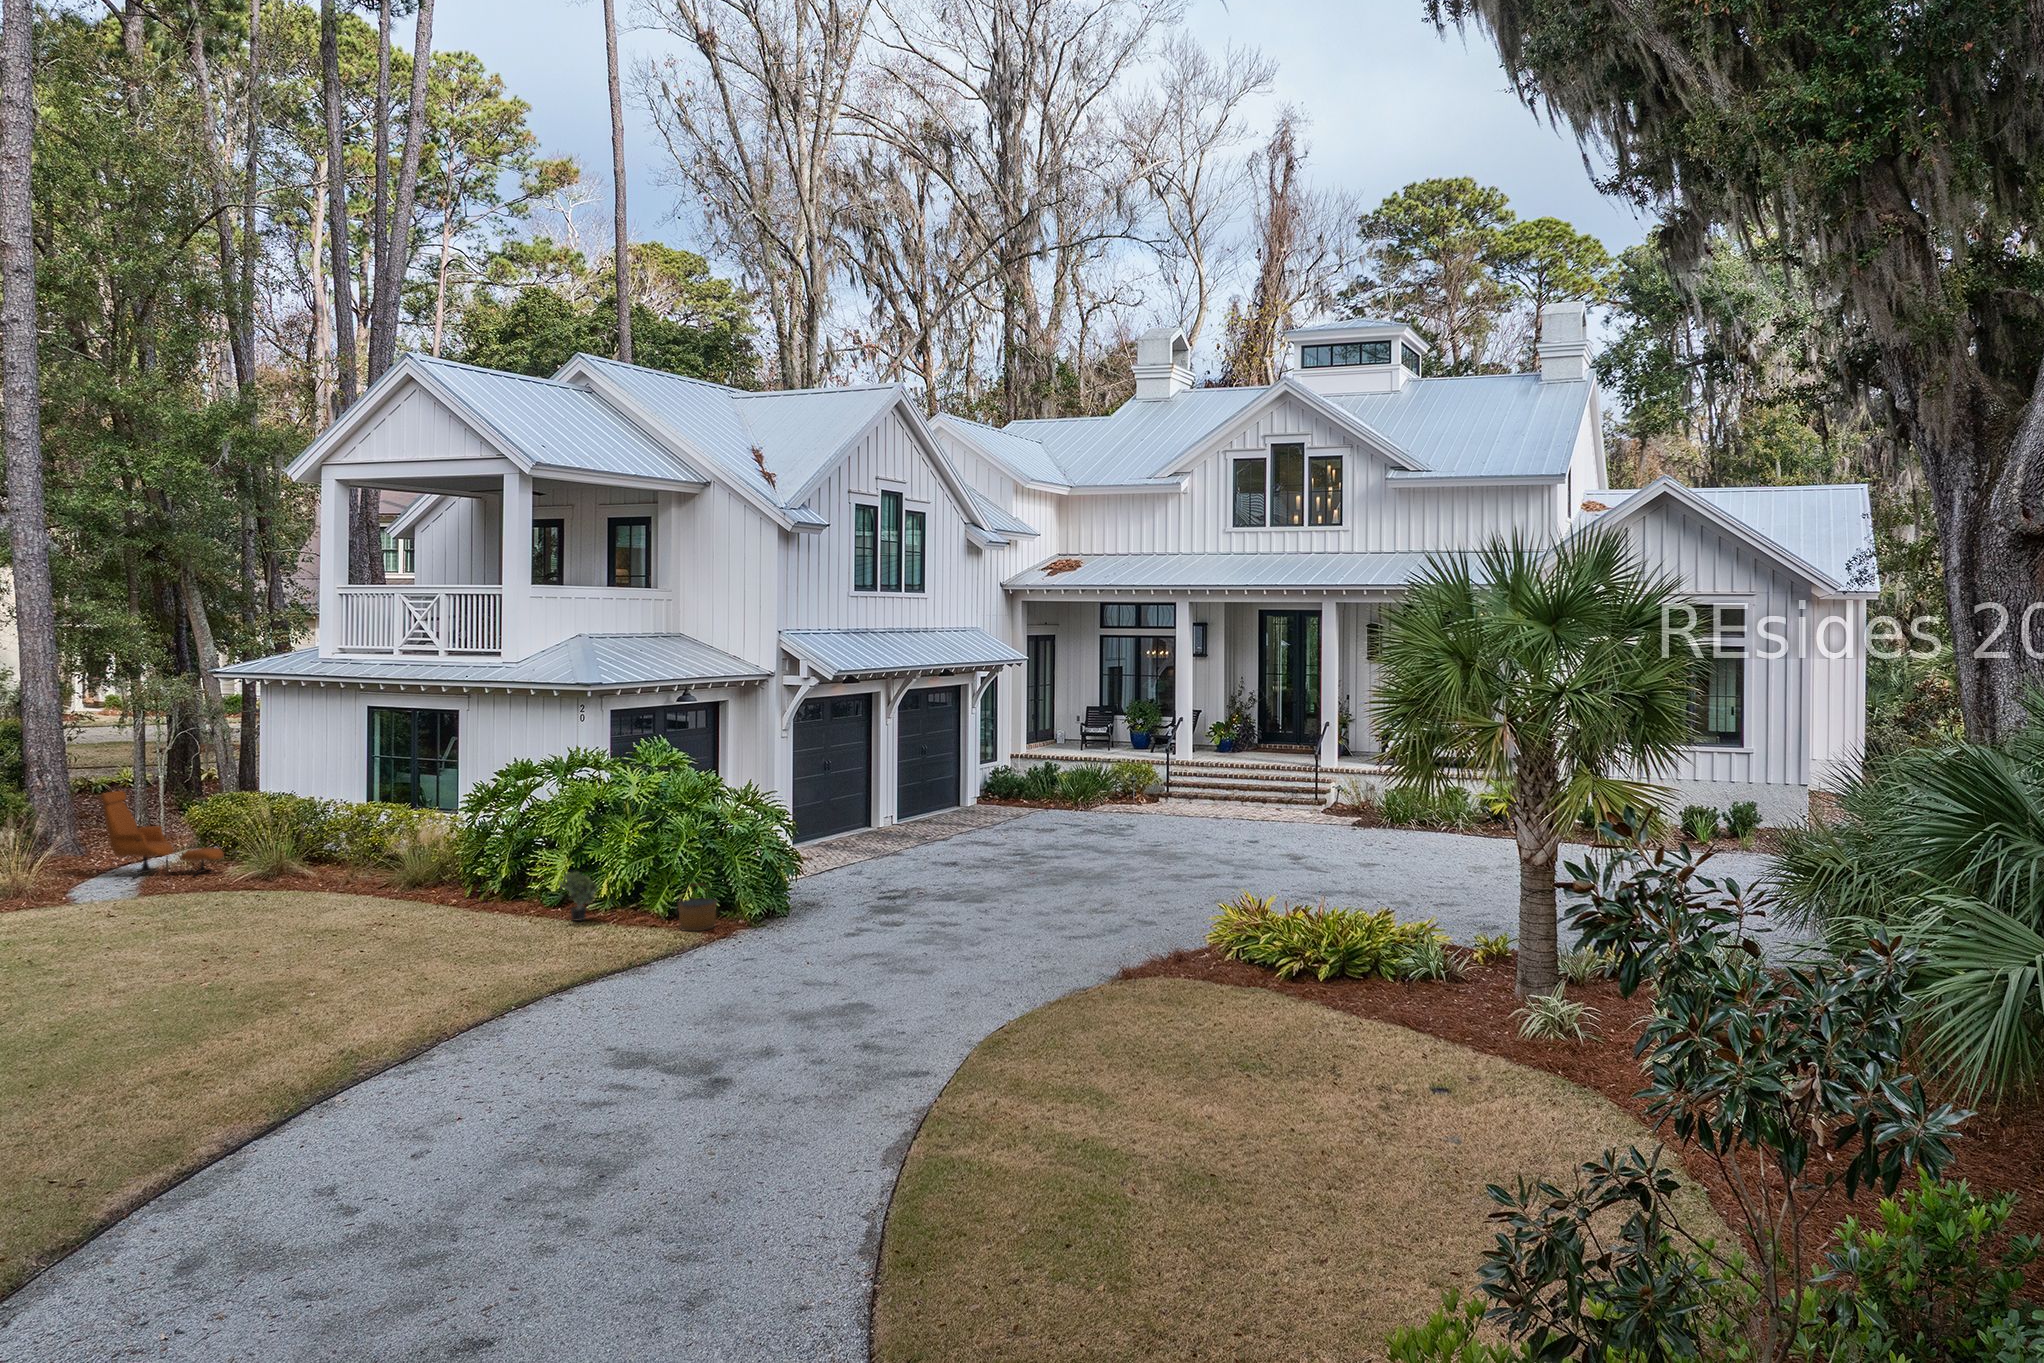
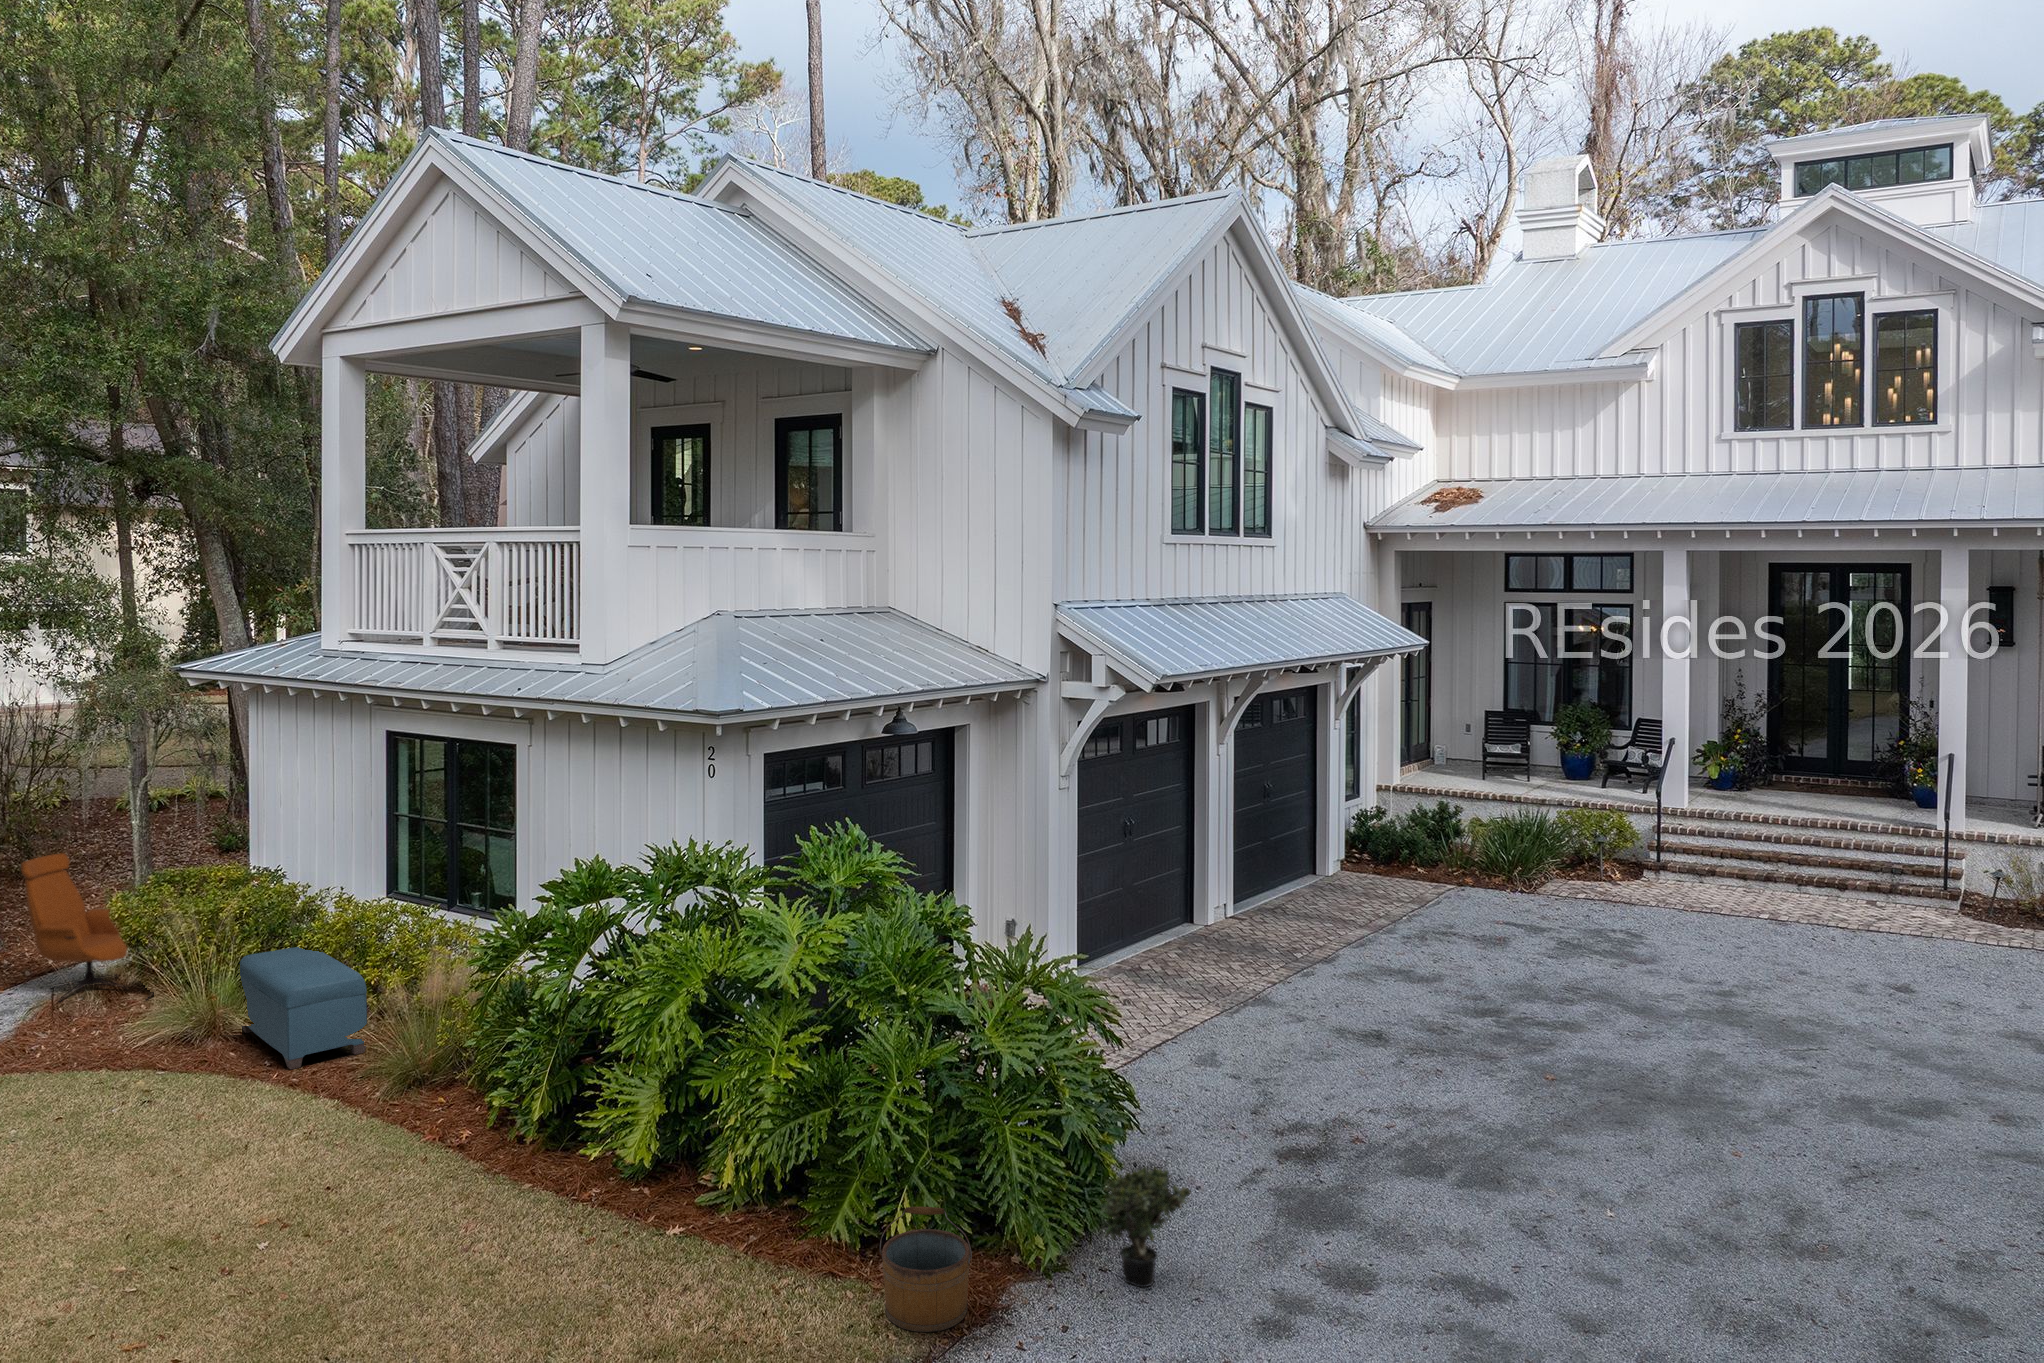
bench: none [275,835,367,893] -> present [240,947,367,1069]
potted plant: present [559,872,598,921] -> present [1101,1167,1191,1287]

